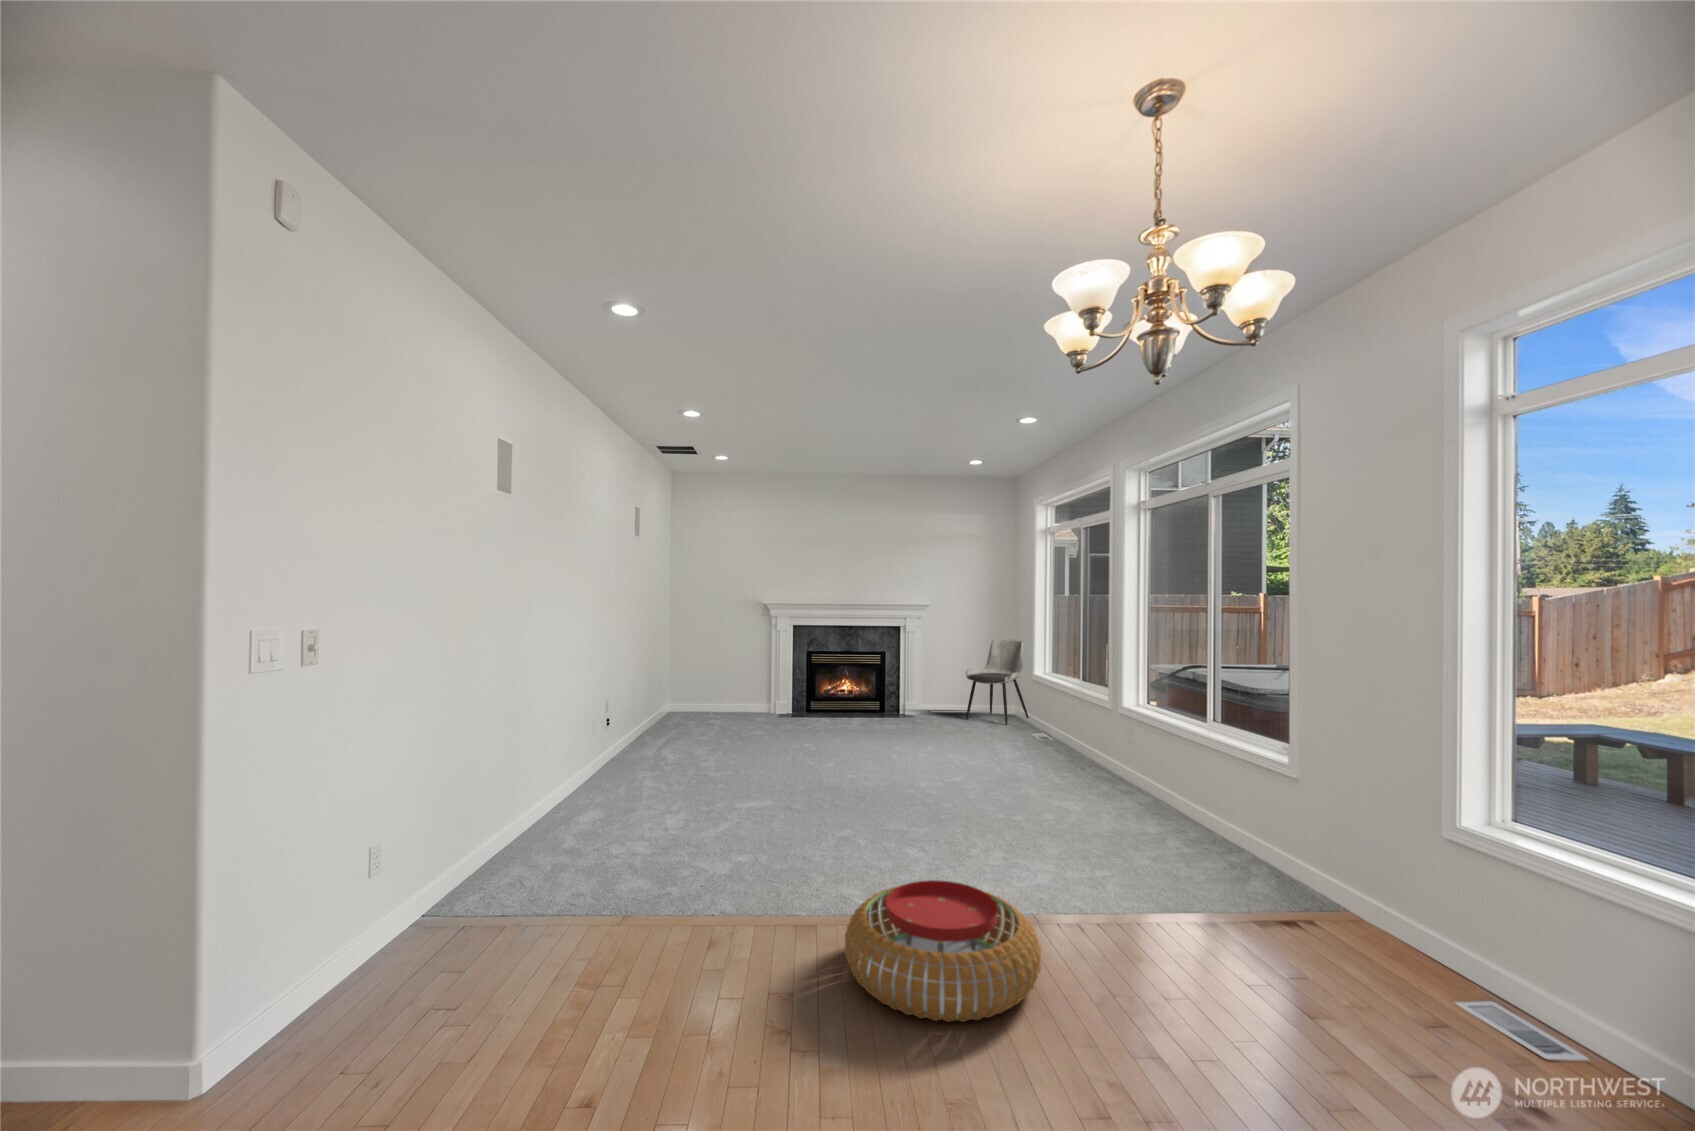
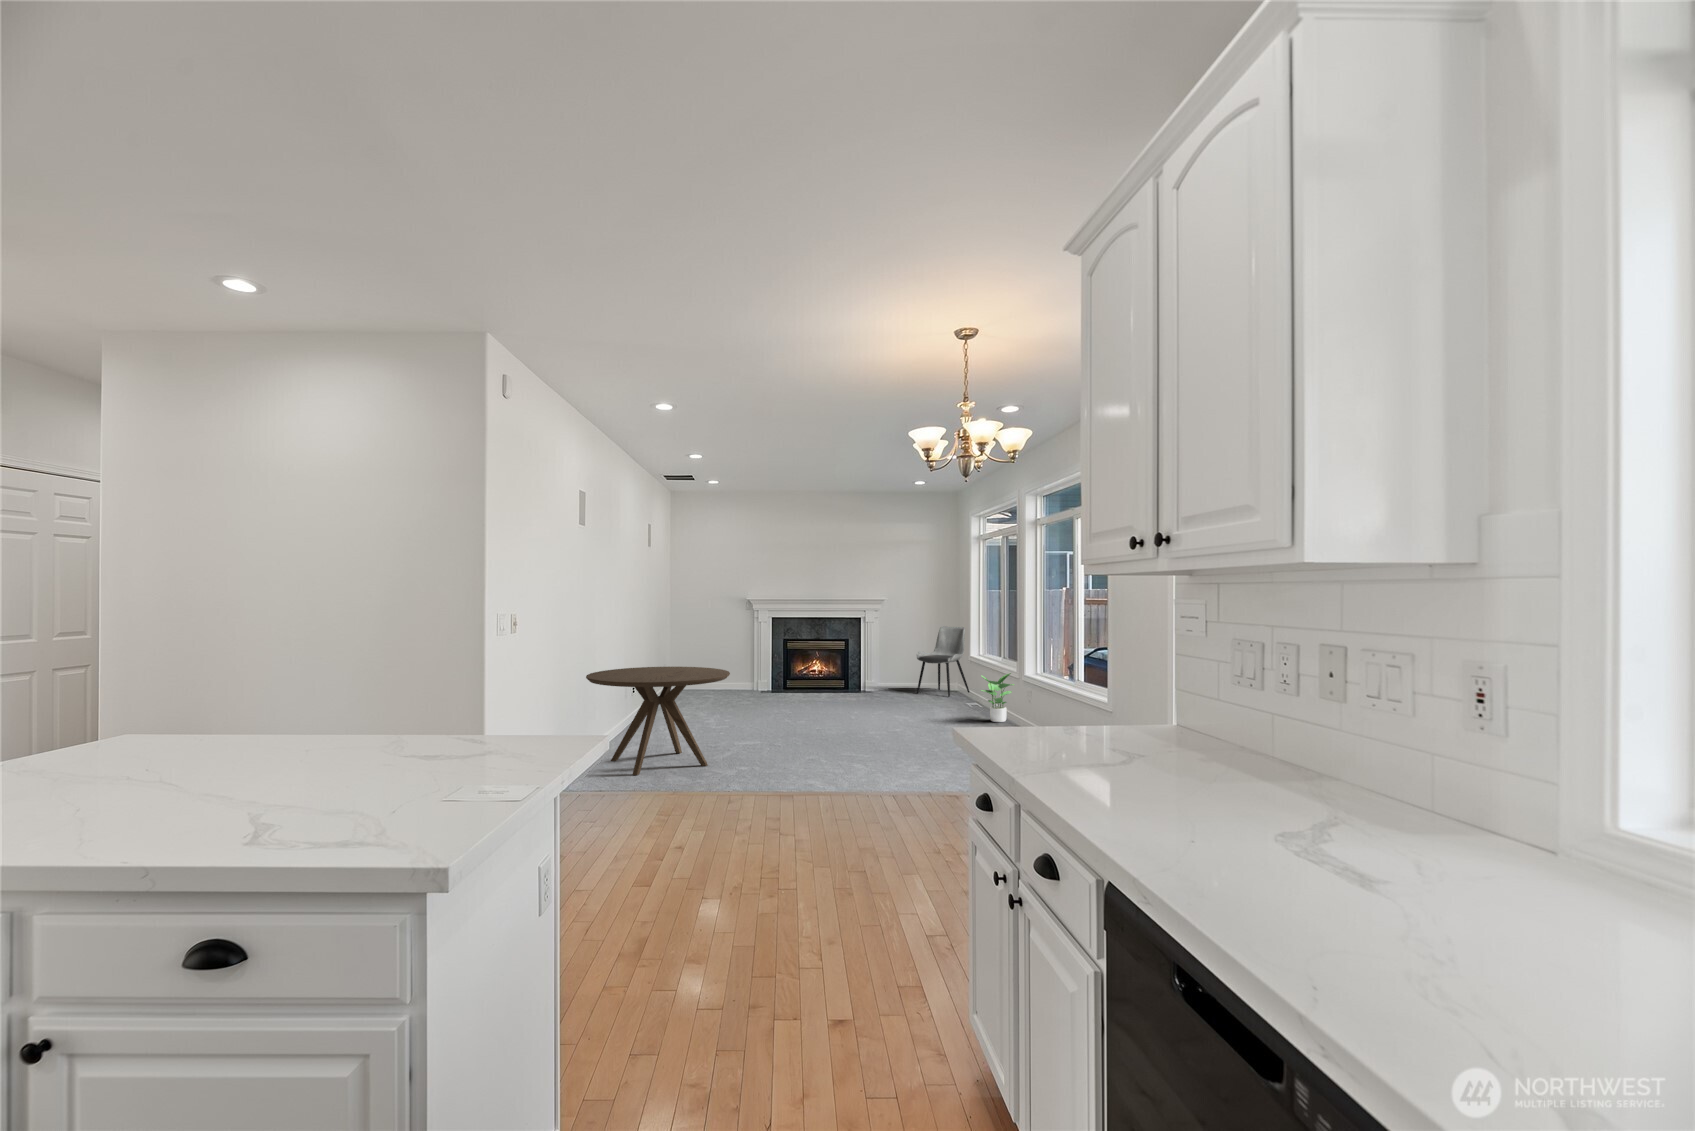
dining table: none [507,700,724,877] -> present [586,667,730,775]
potted plant: none [1059,704,1109,769] -> present [981,673,1014,722]
pouf: present [845,880,1041,1022] -> none [811,758,921,818]

